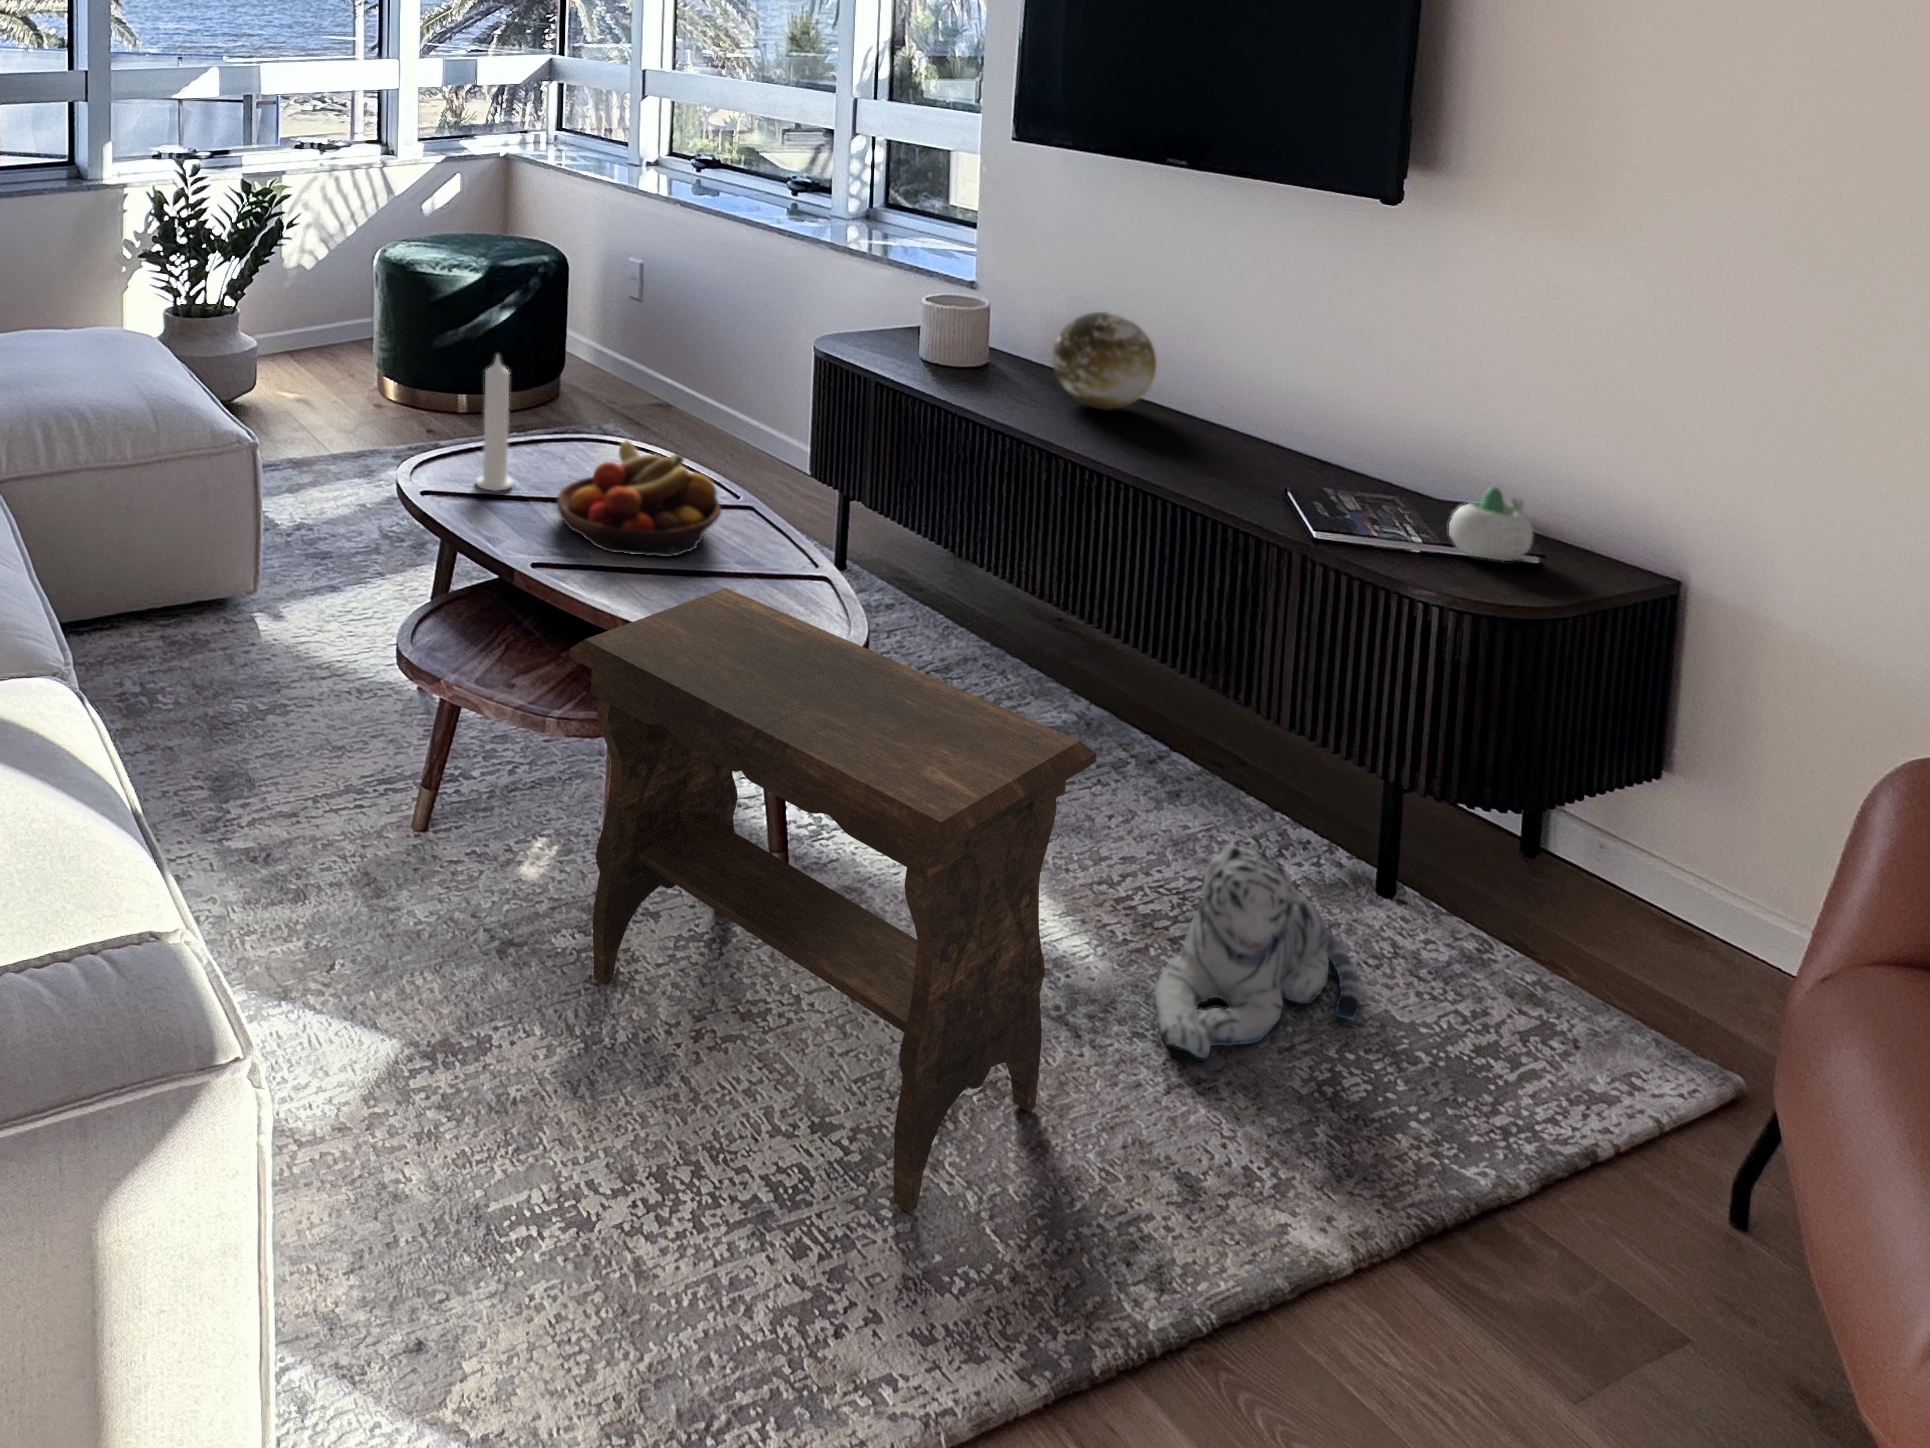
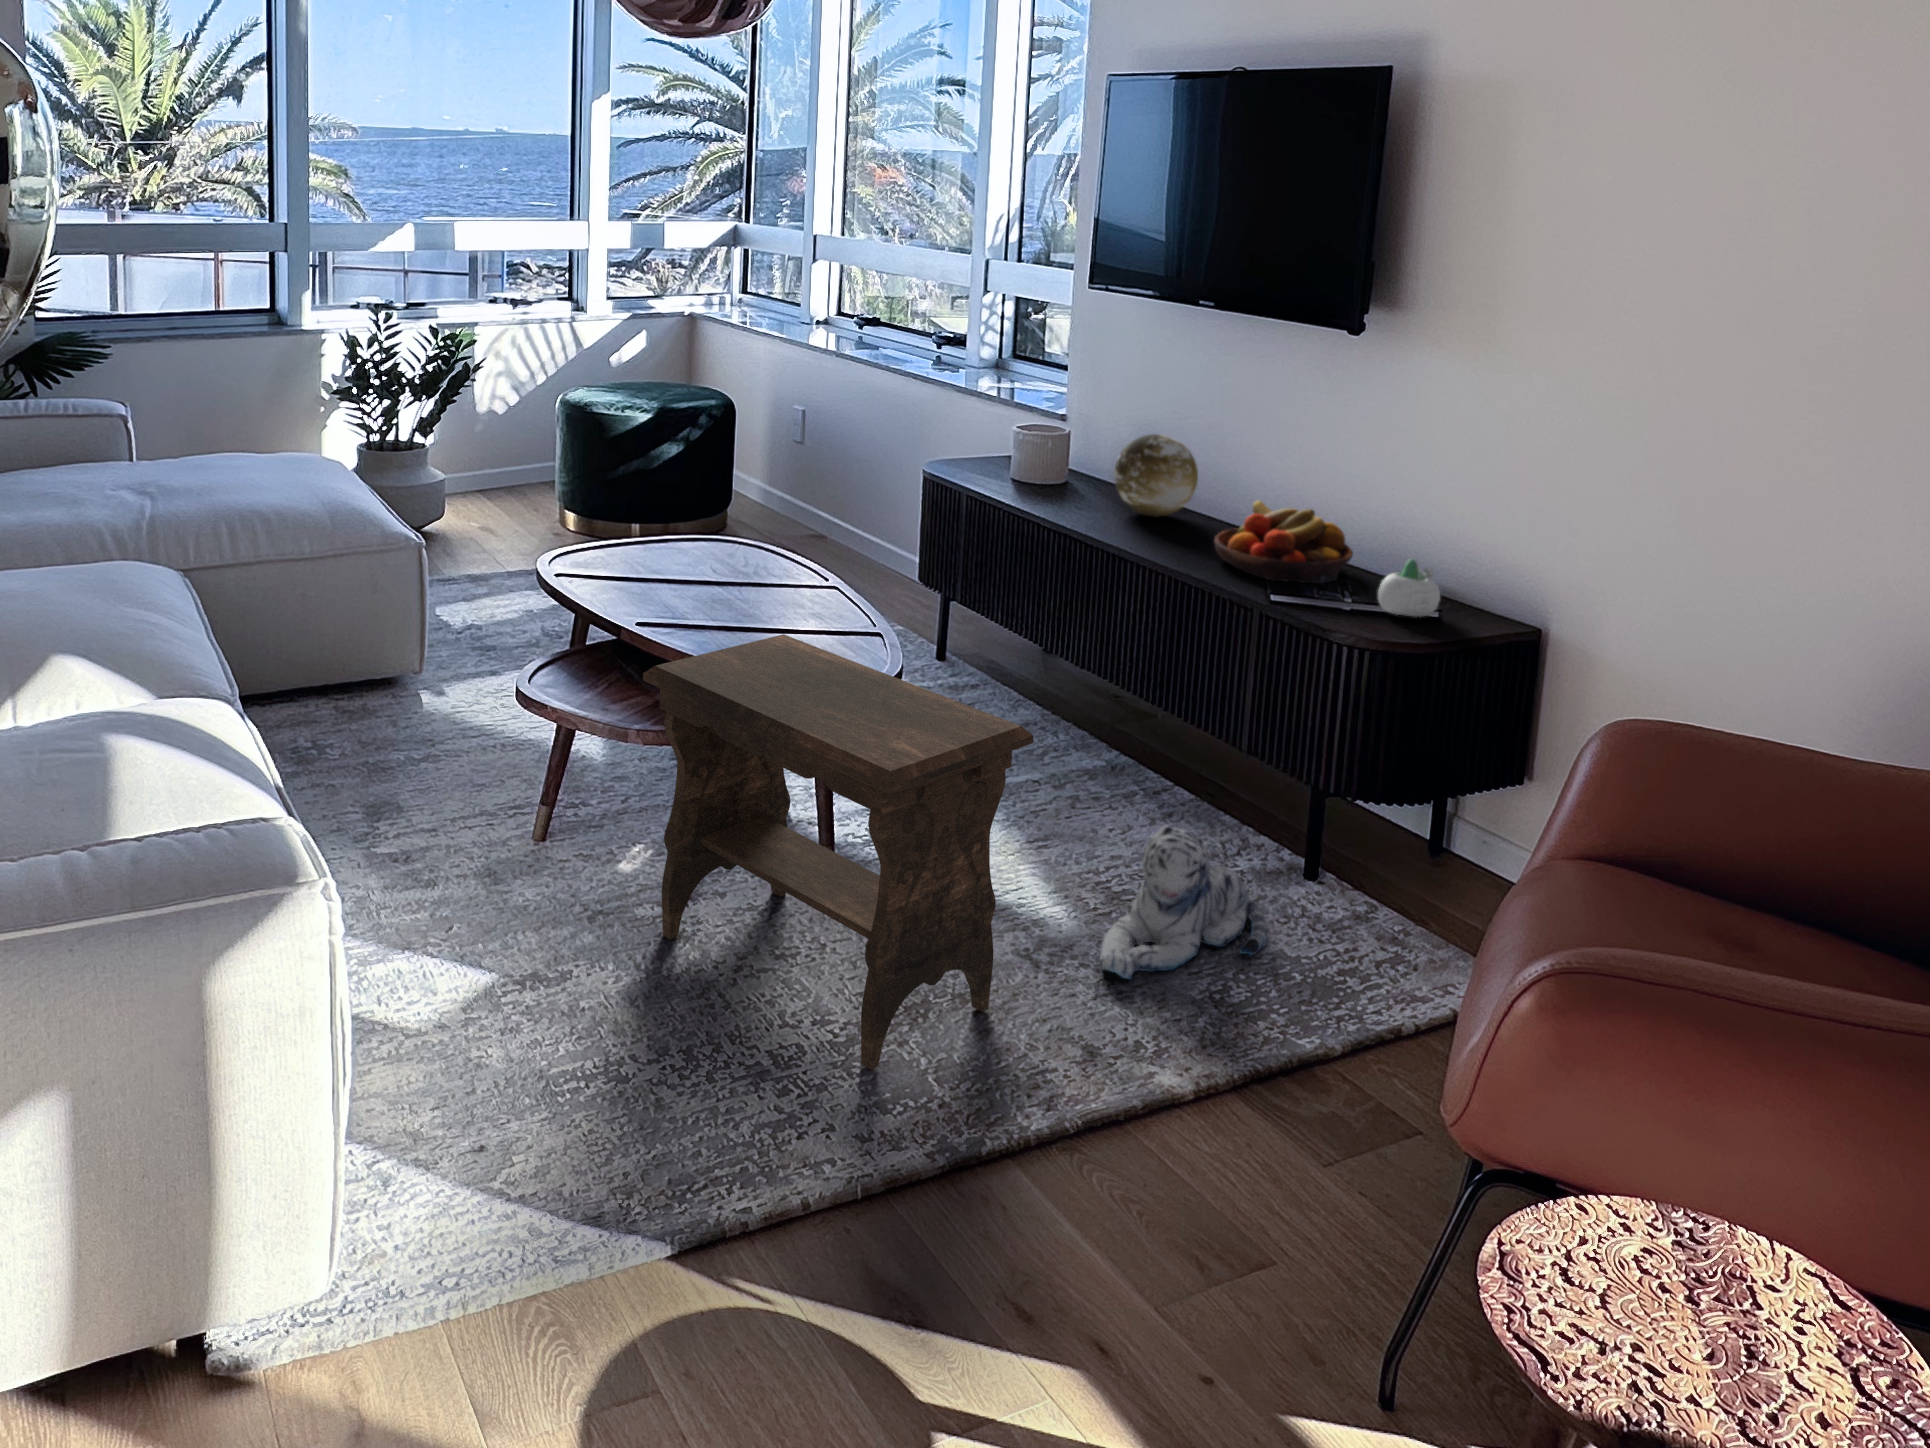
candle: present [476,355,514,490] -> none [603,459,636,575]
fruit bowl: present [557,440,721,557] -> present [1214,501,1353,584]

